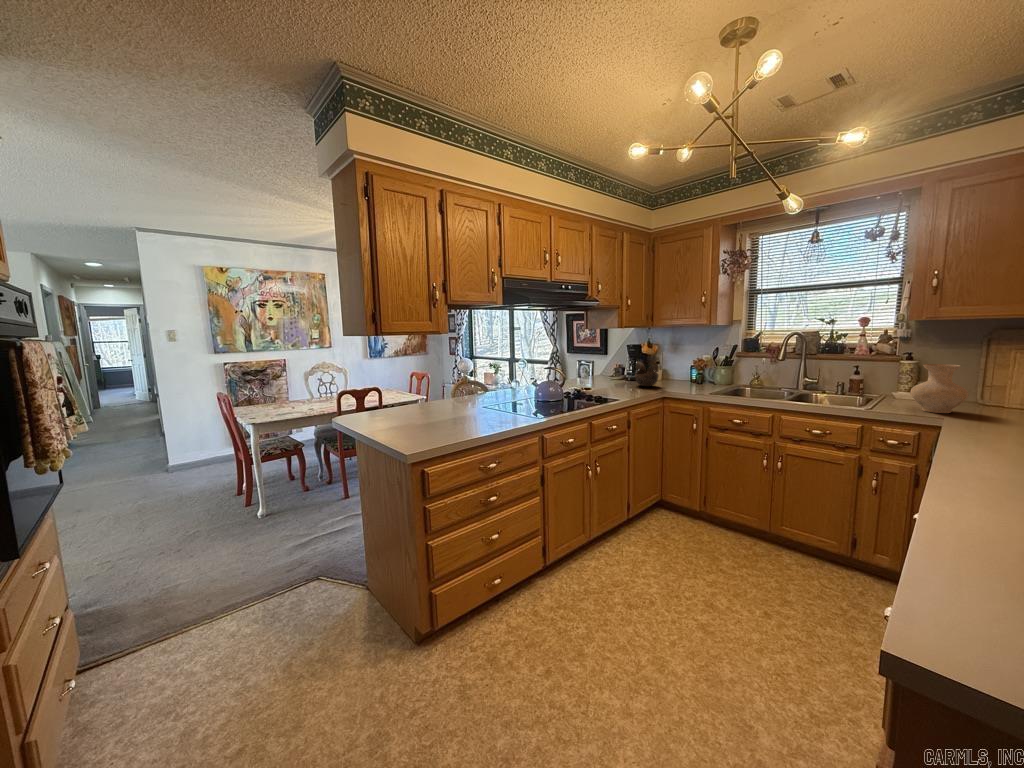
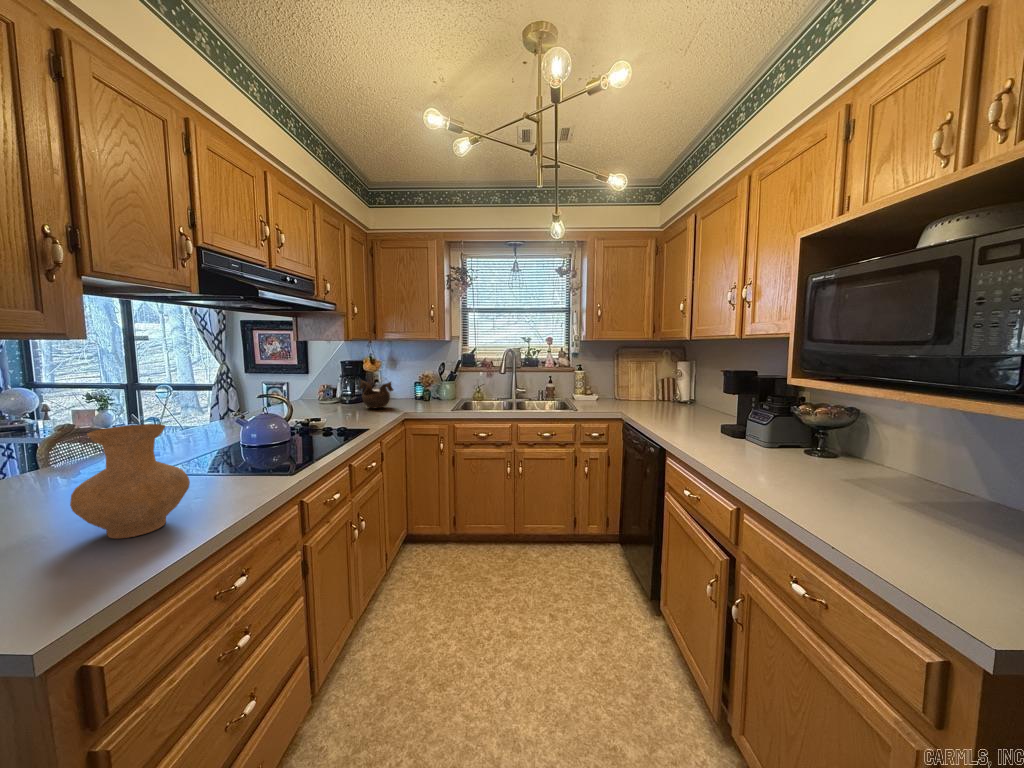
vase: present [910,364,969,413] -> present [70,424,190,538]

